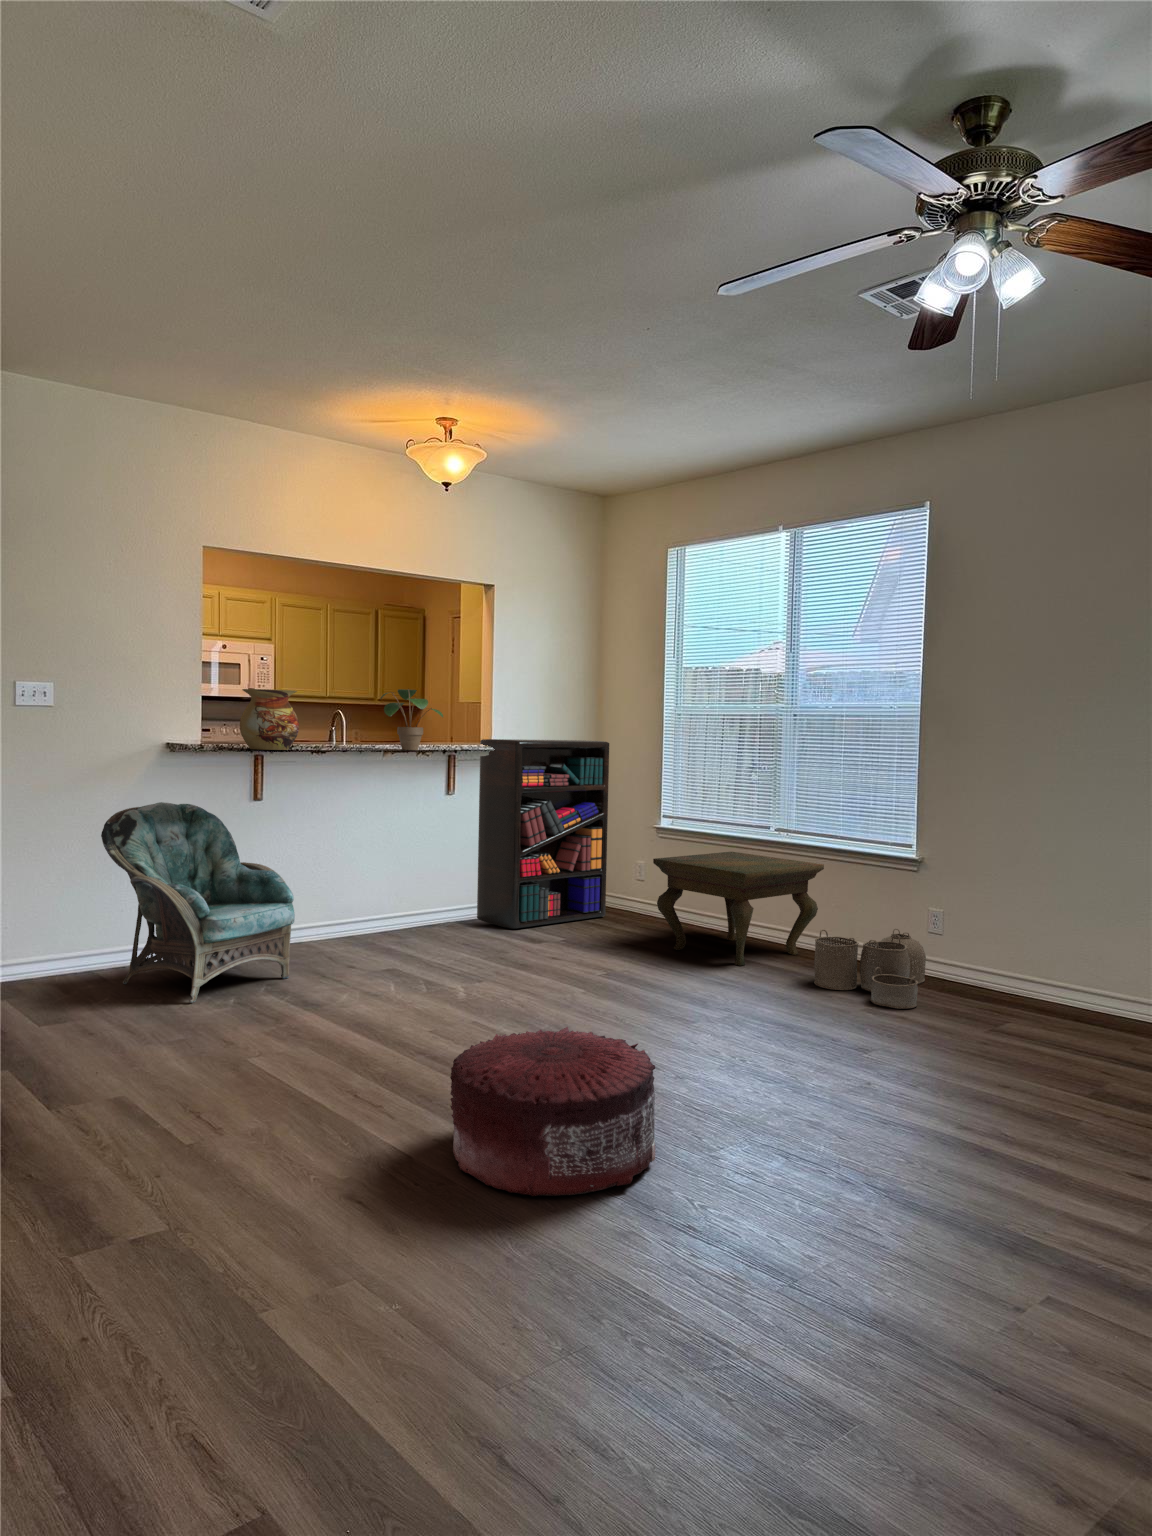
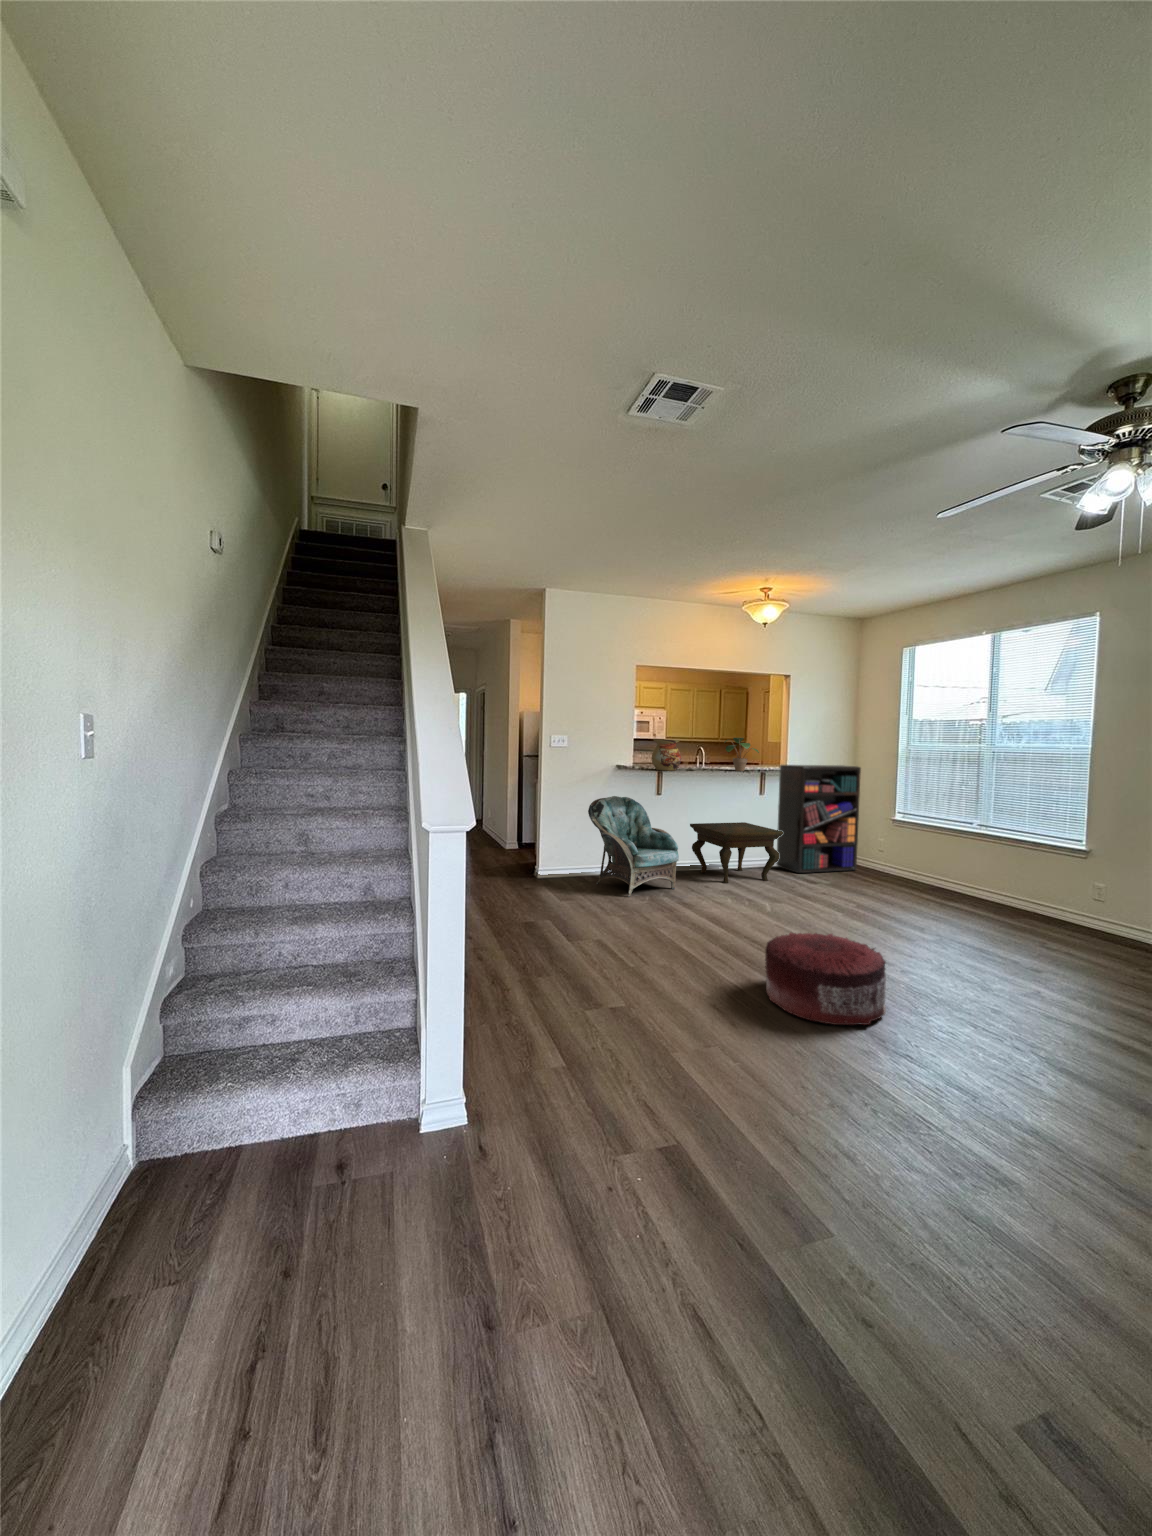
side table: present [653,852,824,966] -> present [690,822,783,883]
woven basket: present [814,929,926,1009] -> none [1004,892,1095,951]

